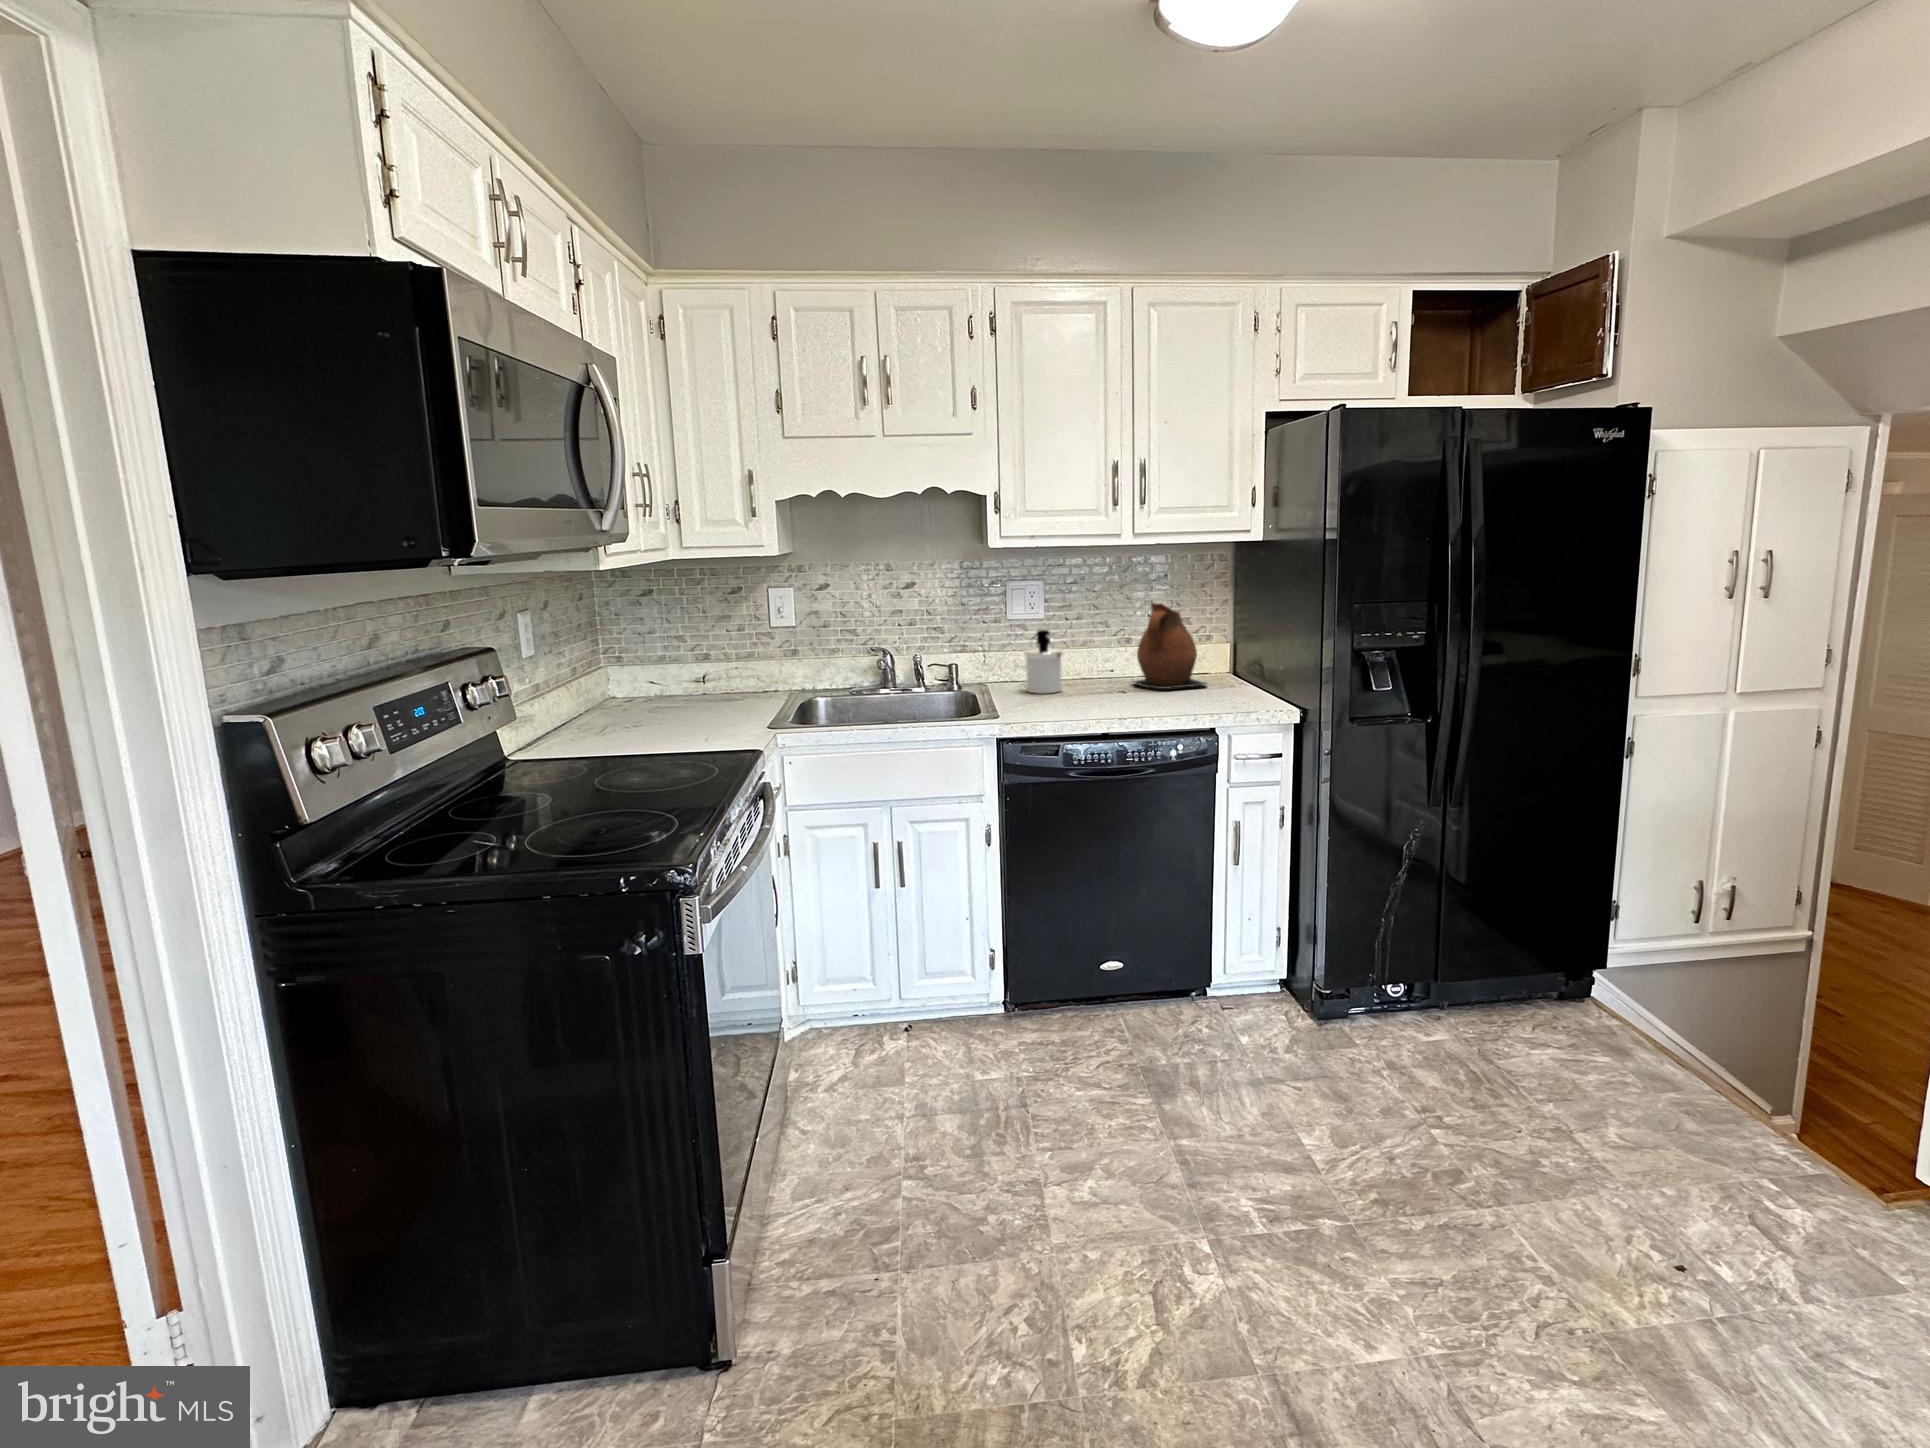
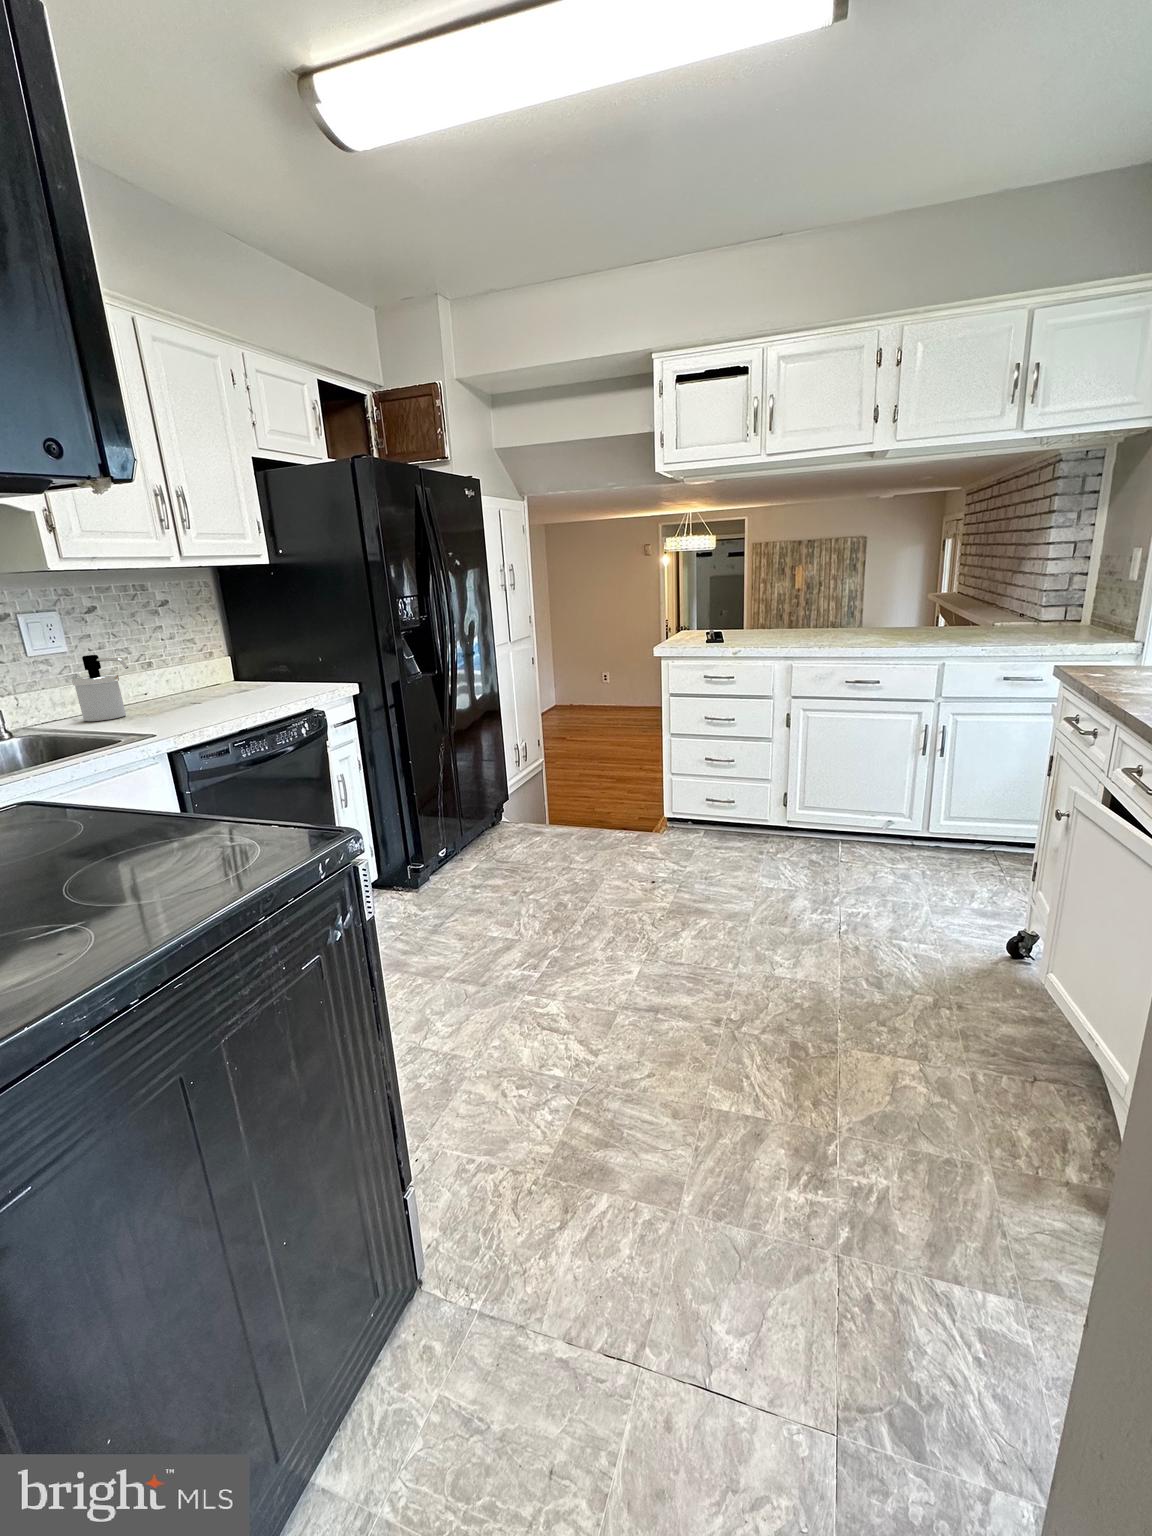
ceramic pitcher: present [1132,603,1206,689] -> none [168,620,246,700]

